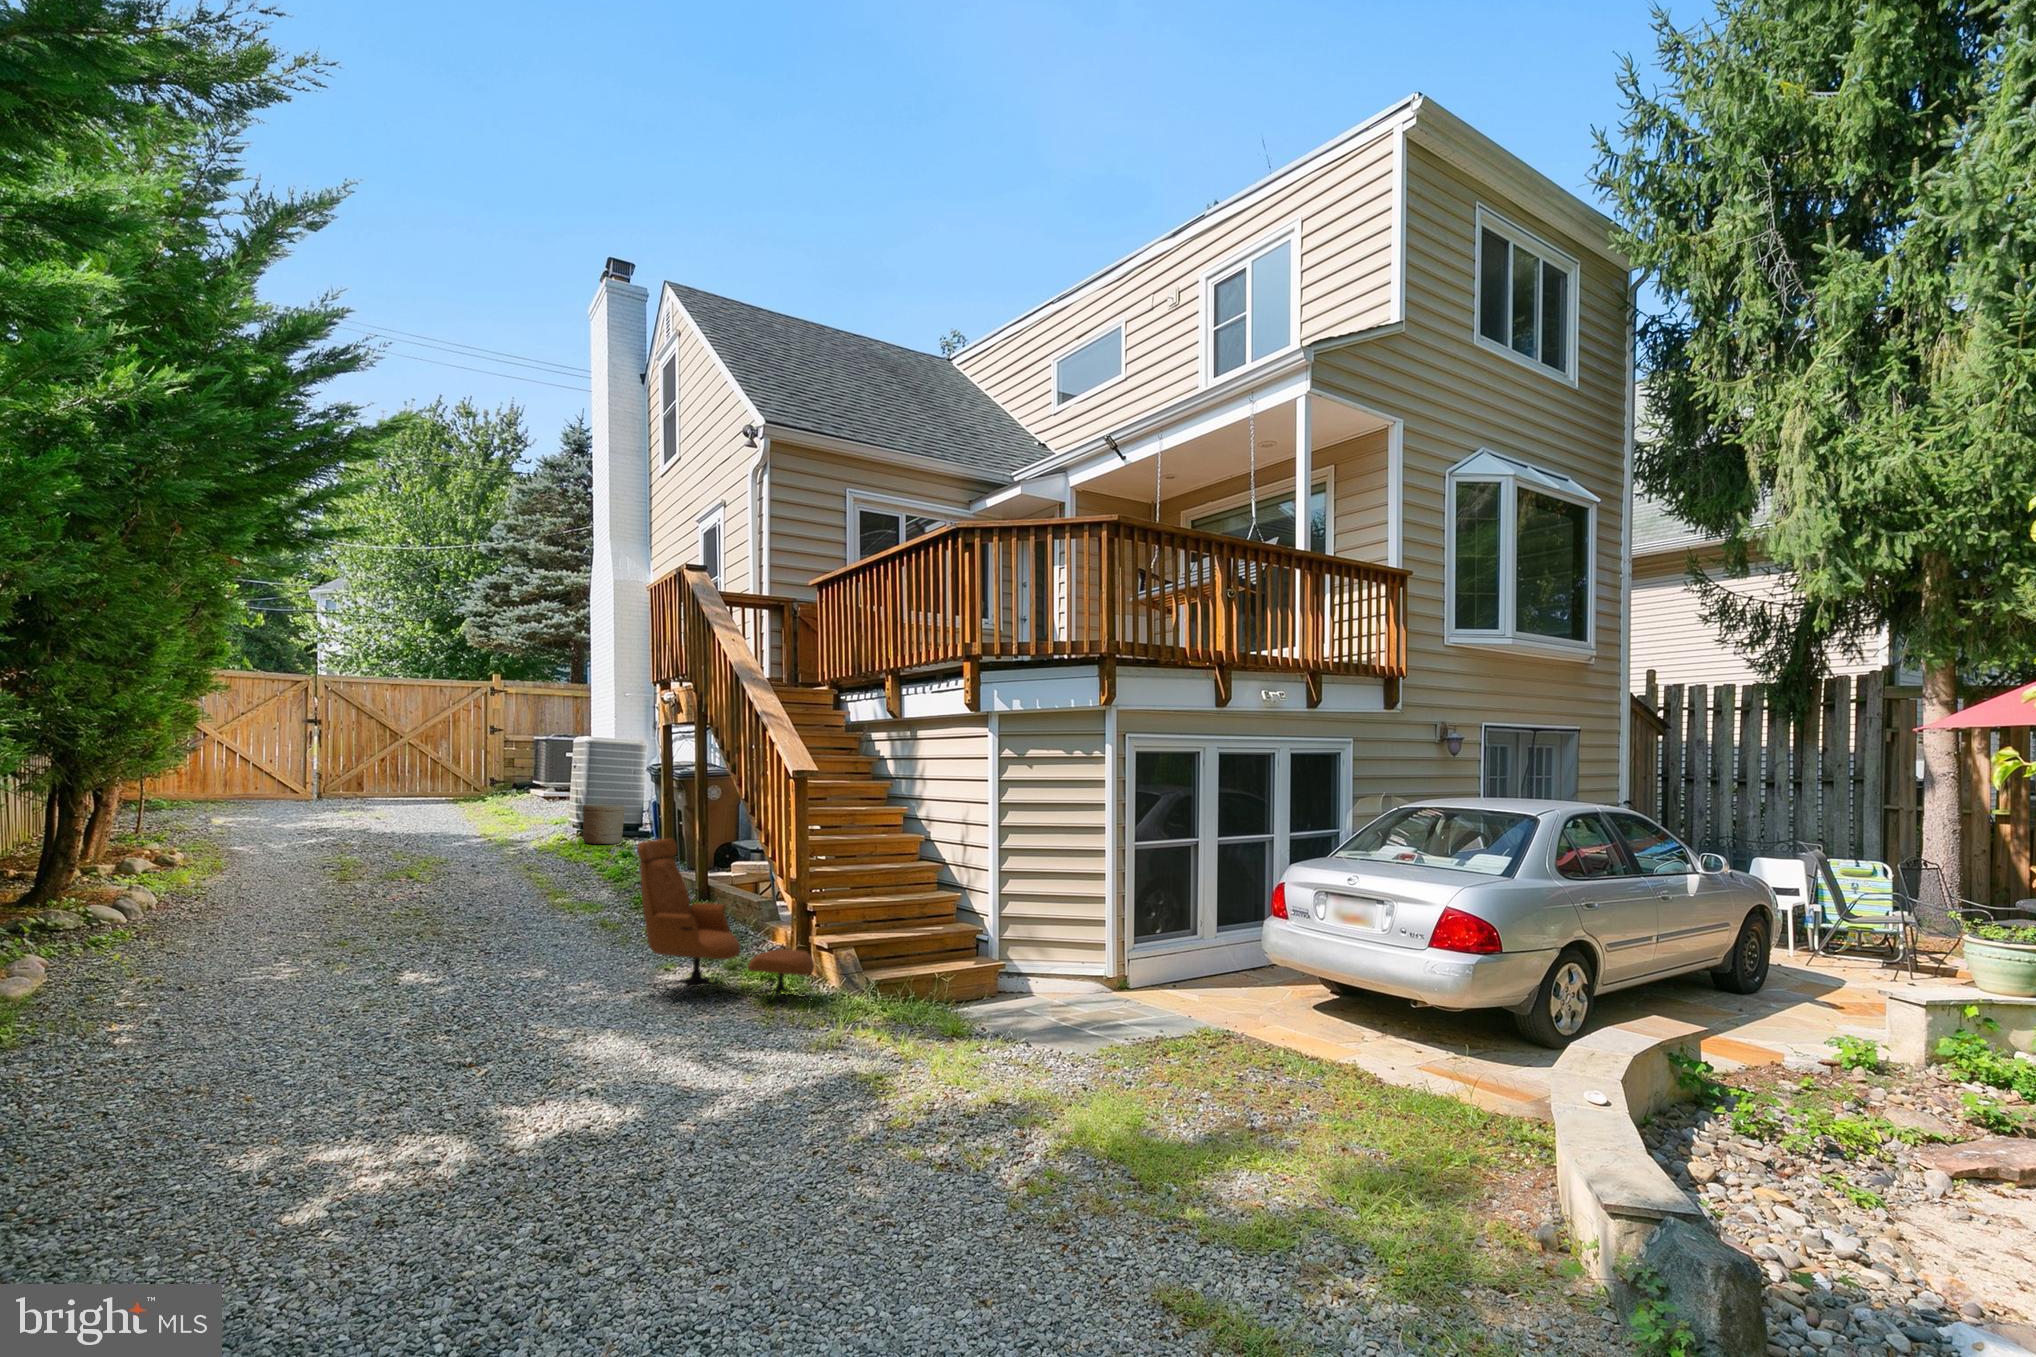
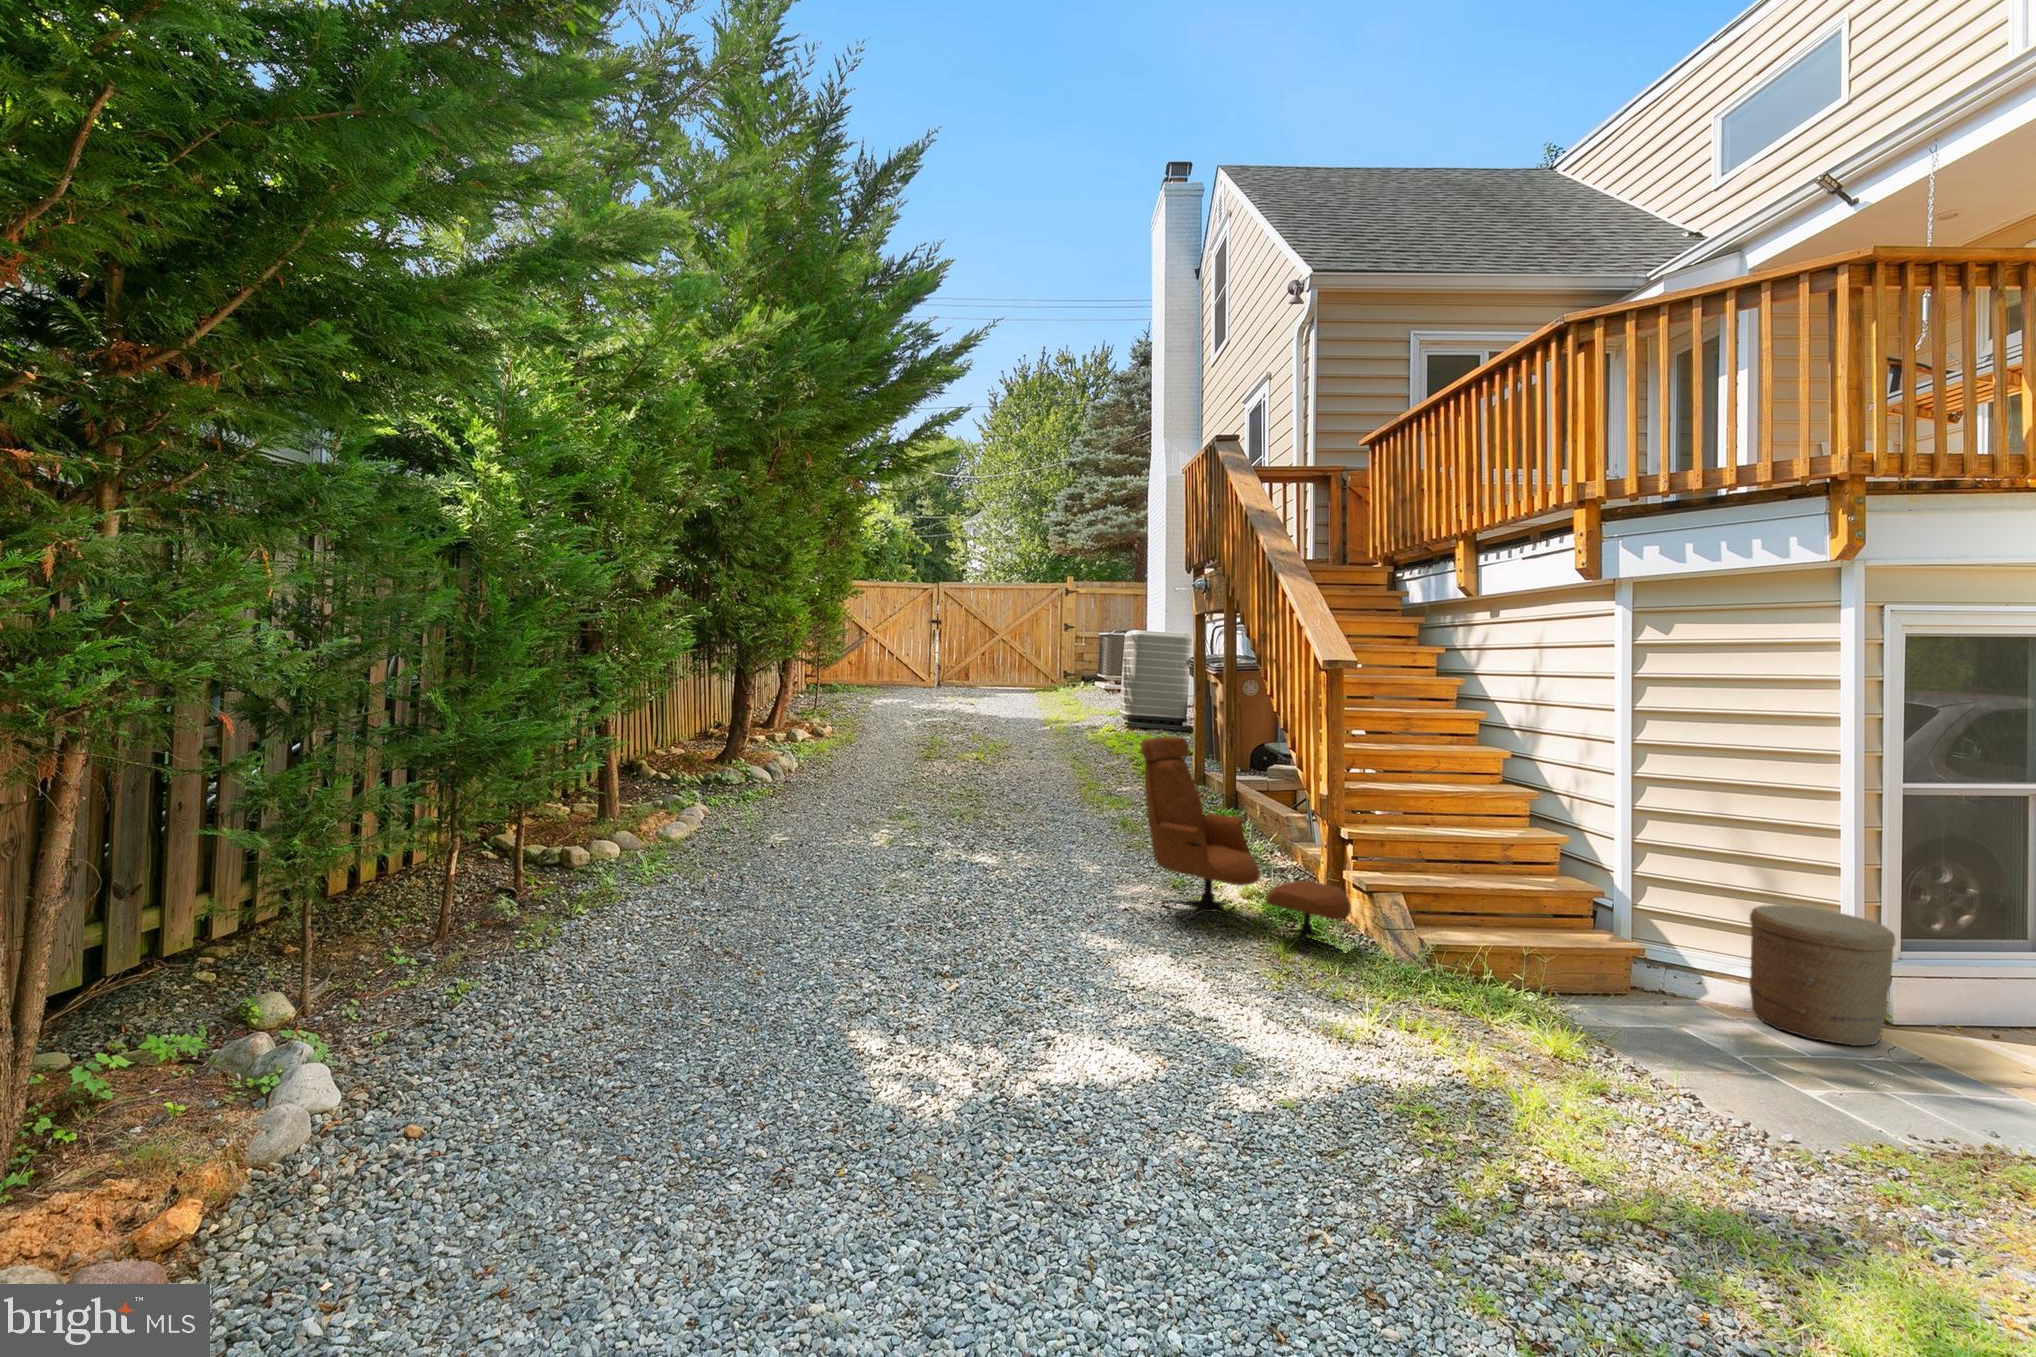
woven basket: present [583,804,625,844] -> present [1750,905,1895,1046]

